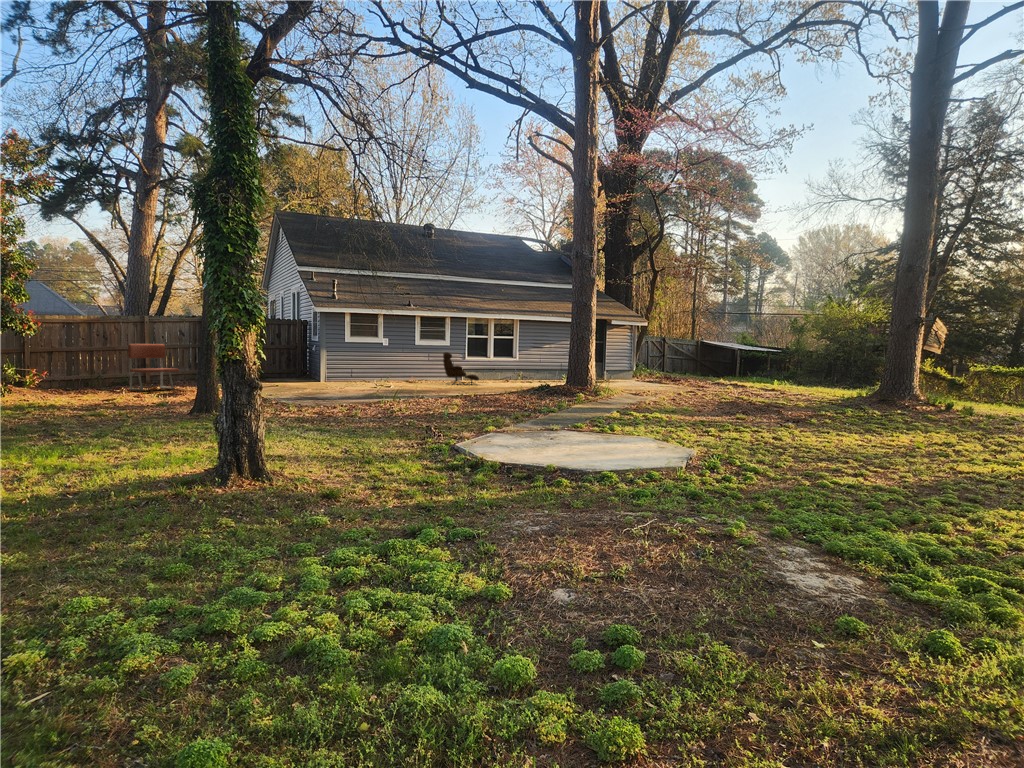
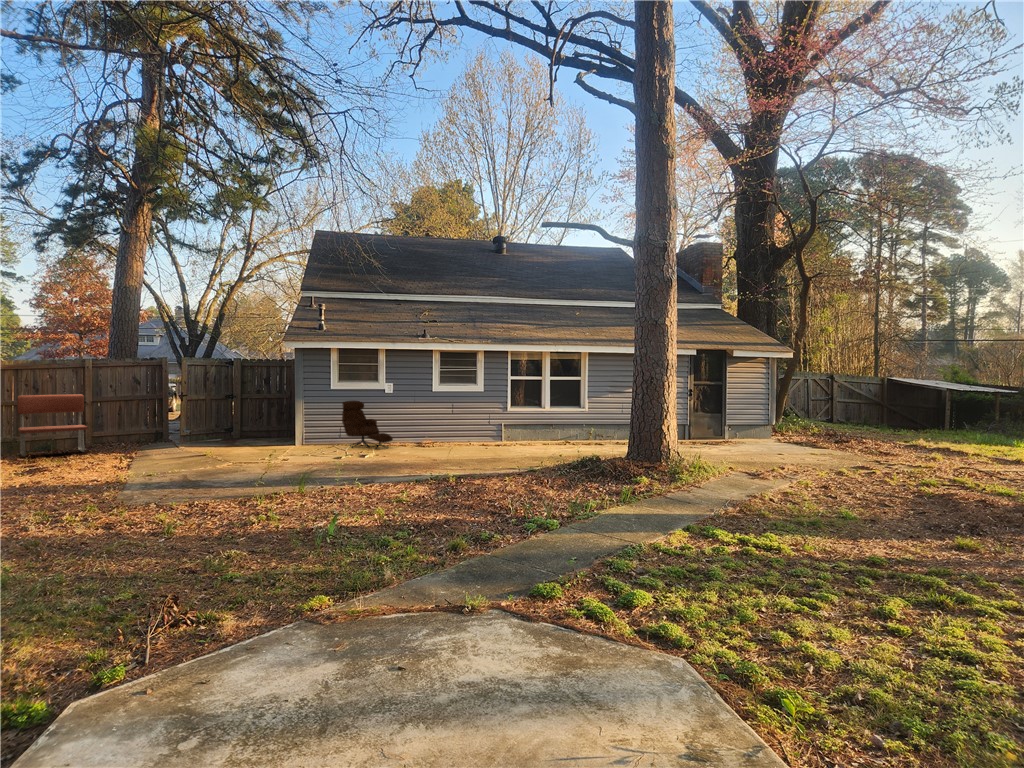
lounge chair: present [443,352,479,384] -> present [342,401,393,449]

